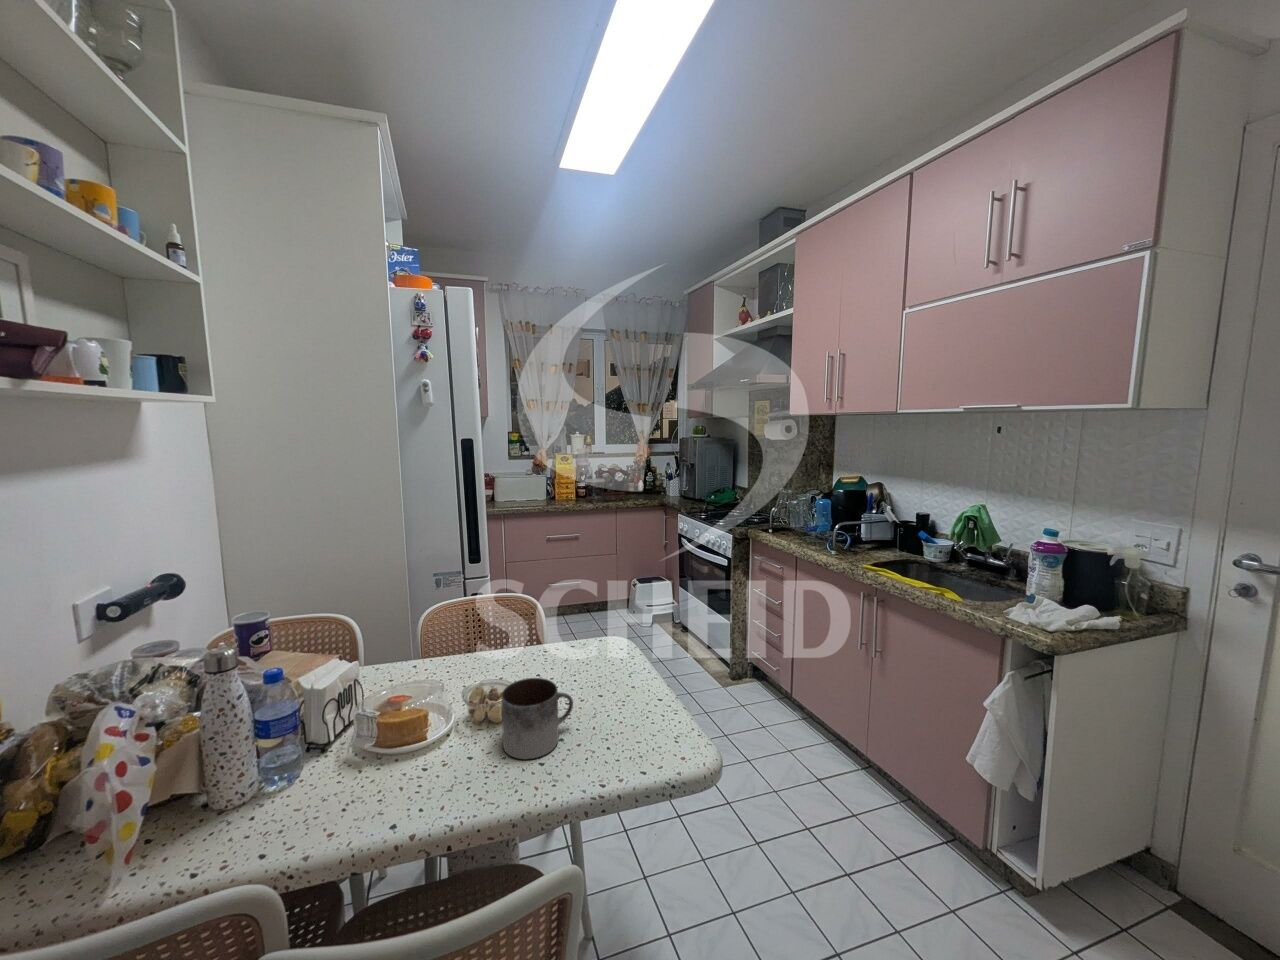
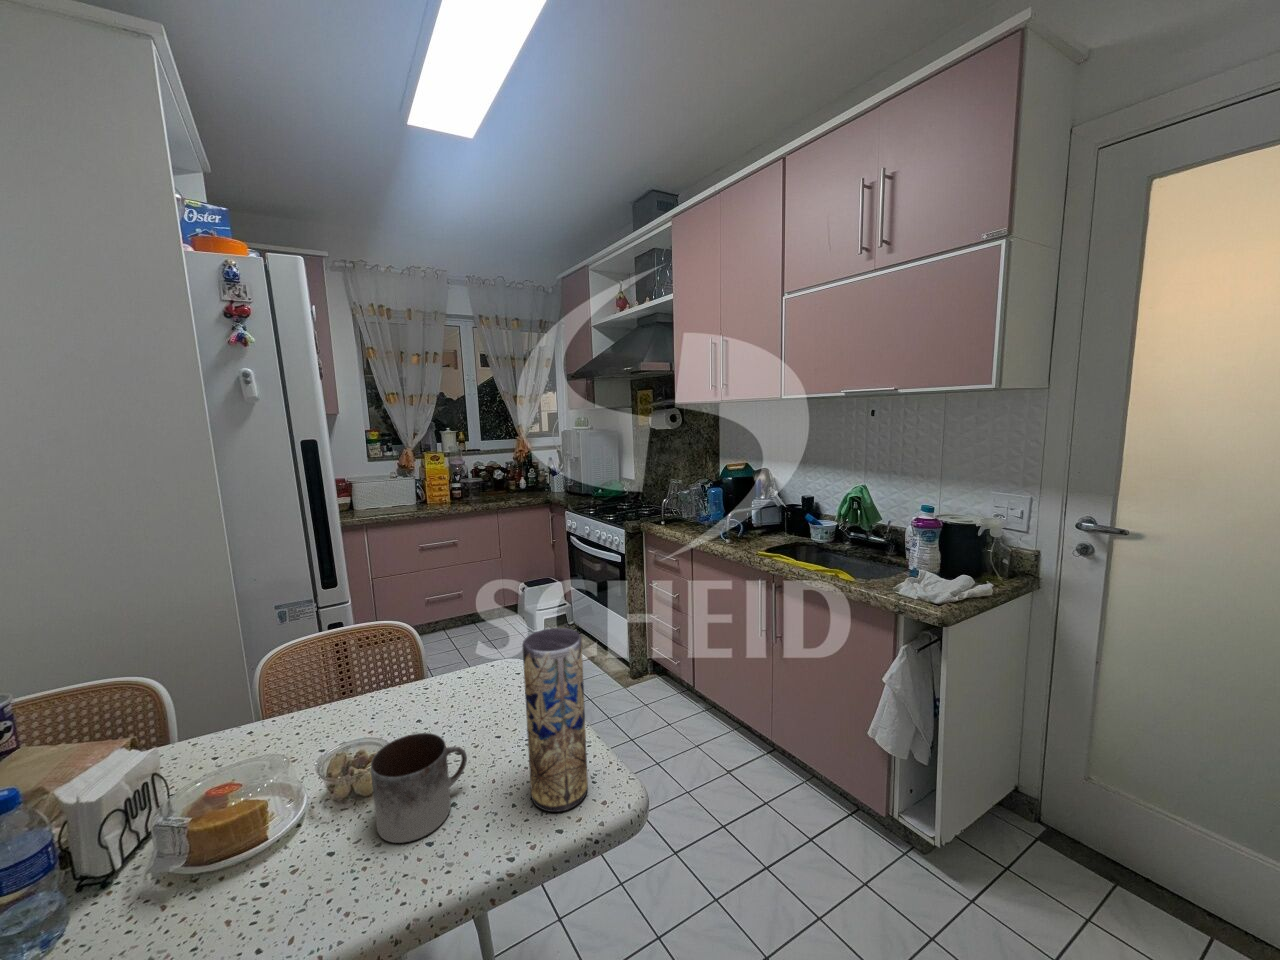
vase: none [621,606,670,759] -> present [522,628,588,812]

